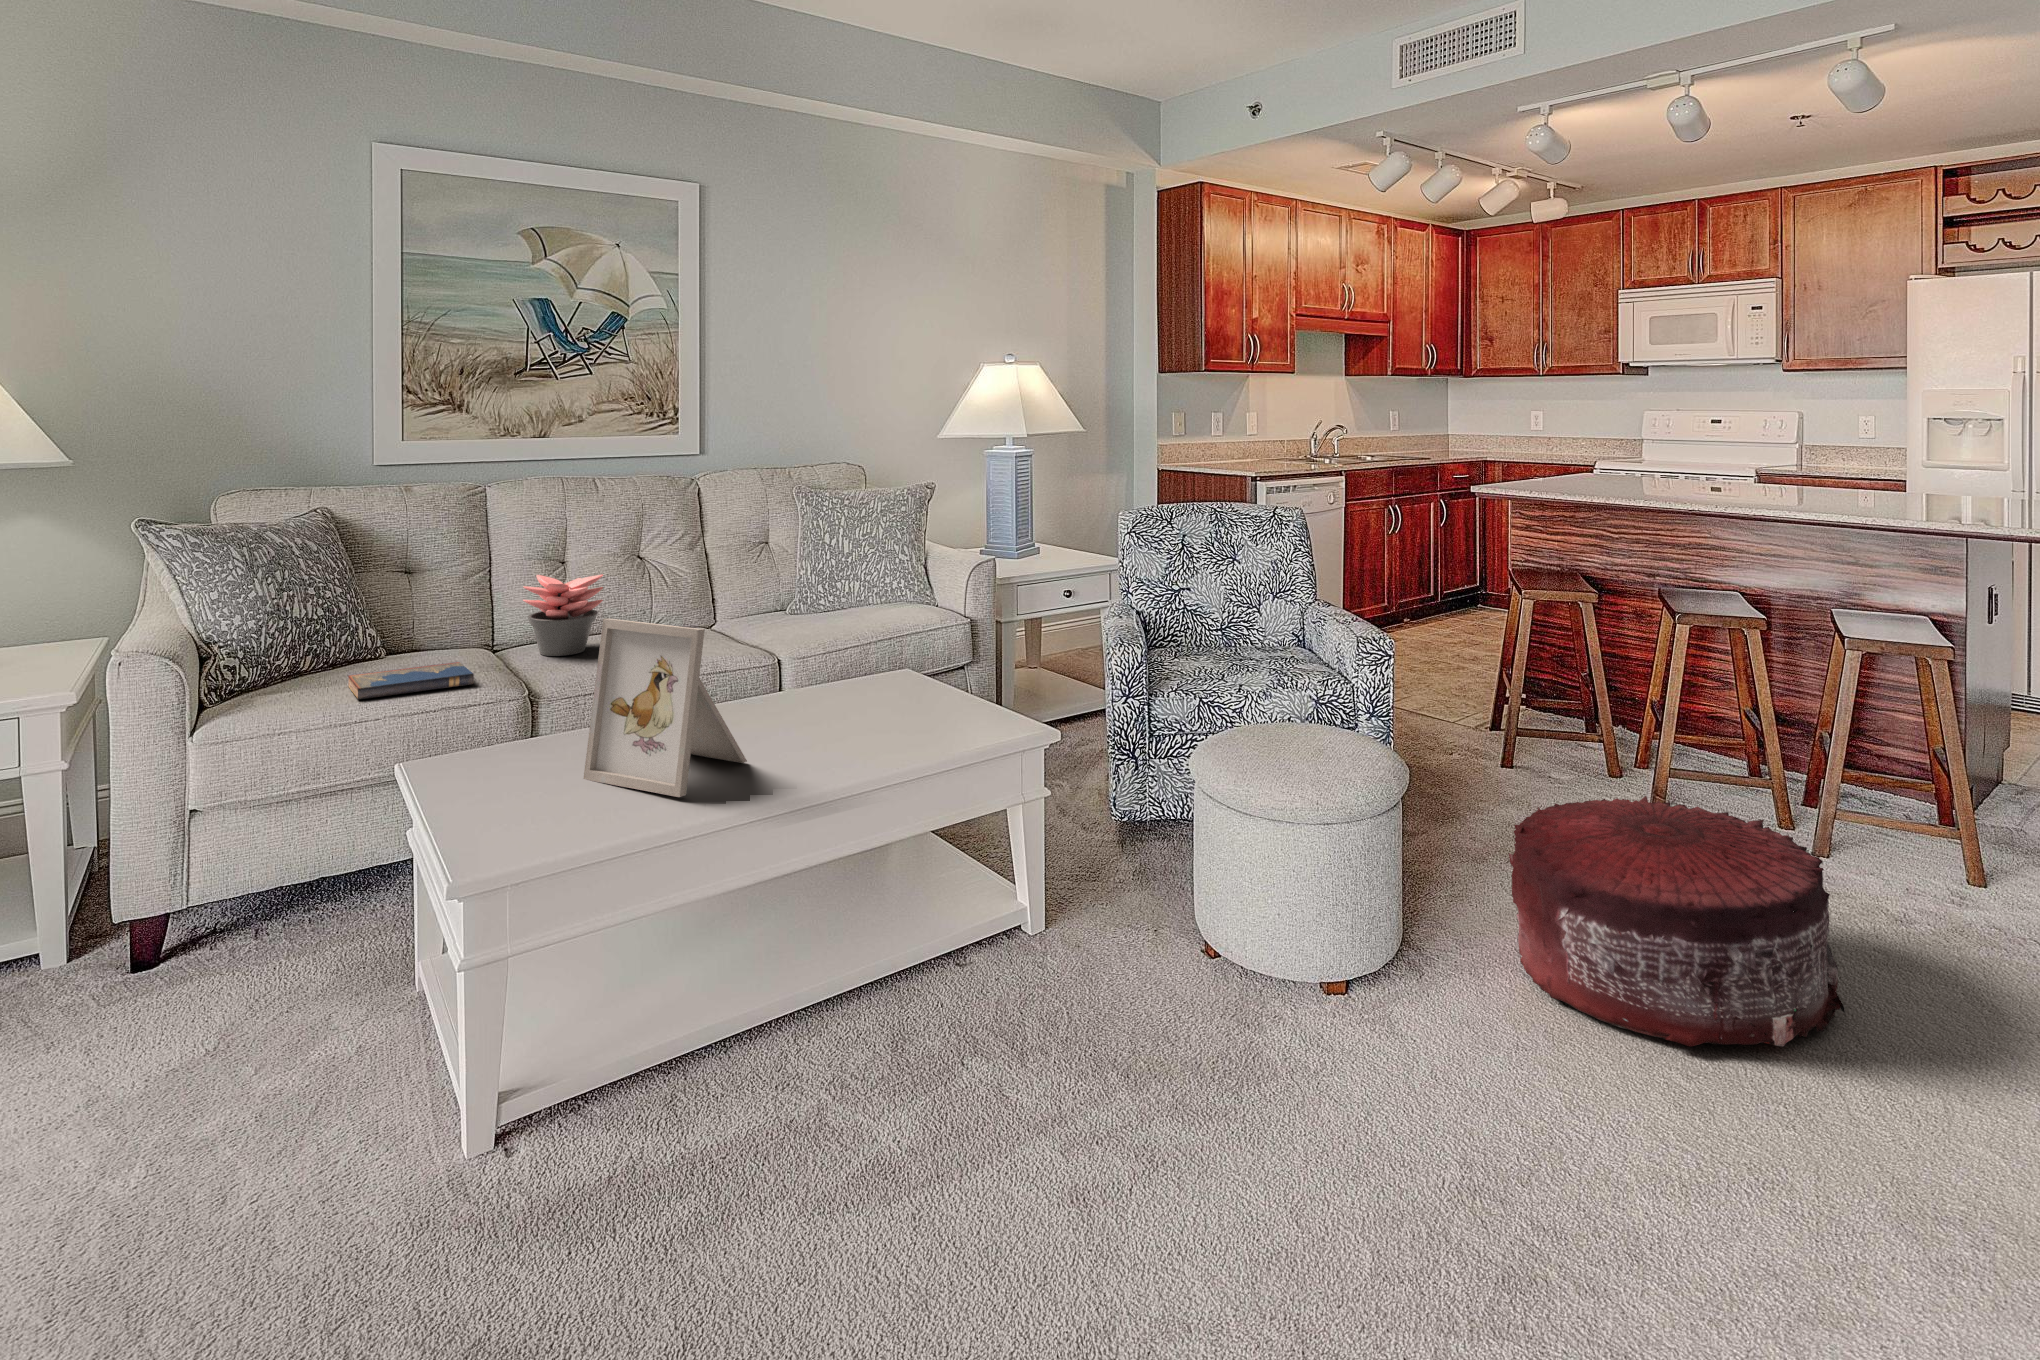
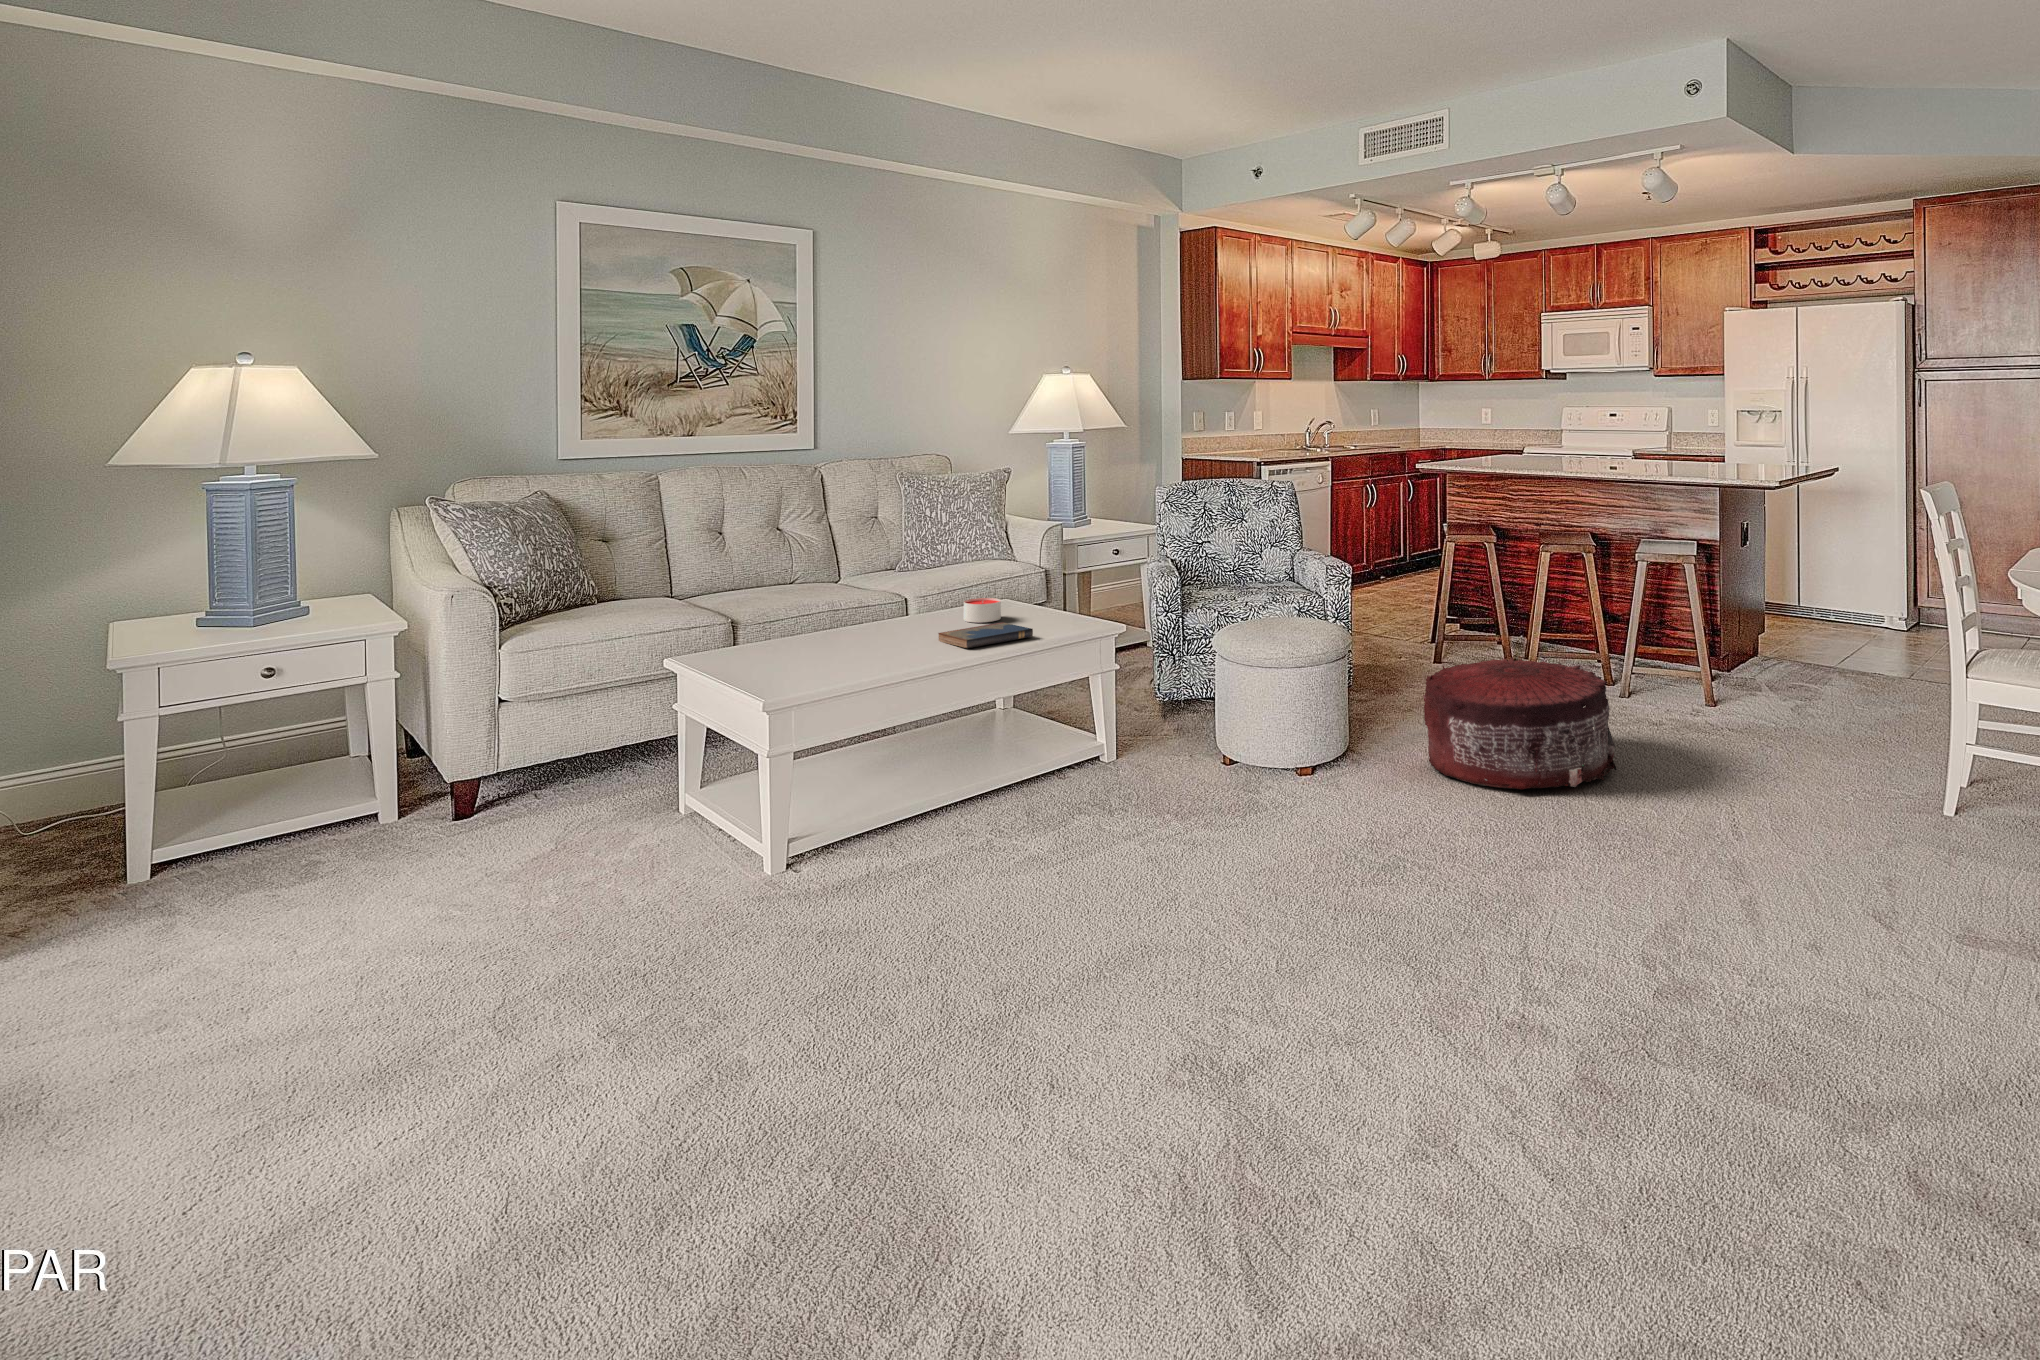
succulent plant: present [523,574,603,656] -> none [704,539,764,600]
picture frame: present [583,619,747,797] -> none [805,554,914,668]
hardcover book: present [348,662,474,700] -> present [938,622,1033,648]
candle: none [841,670,892,708] -> present [964,598,1001,622]

